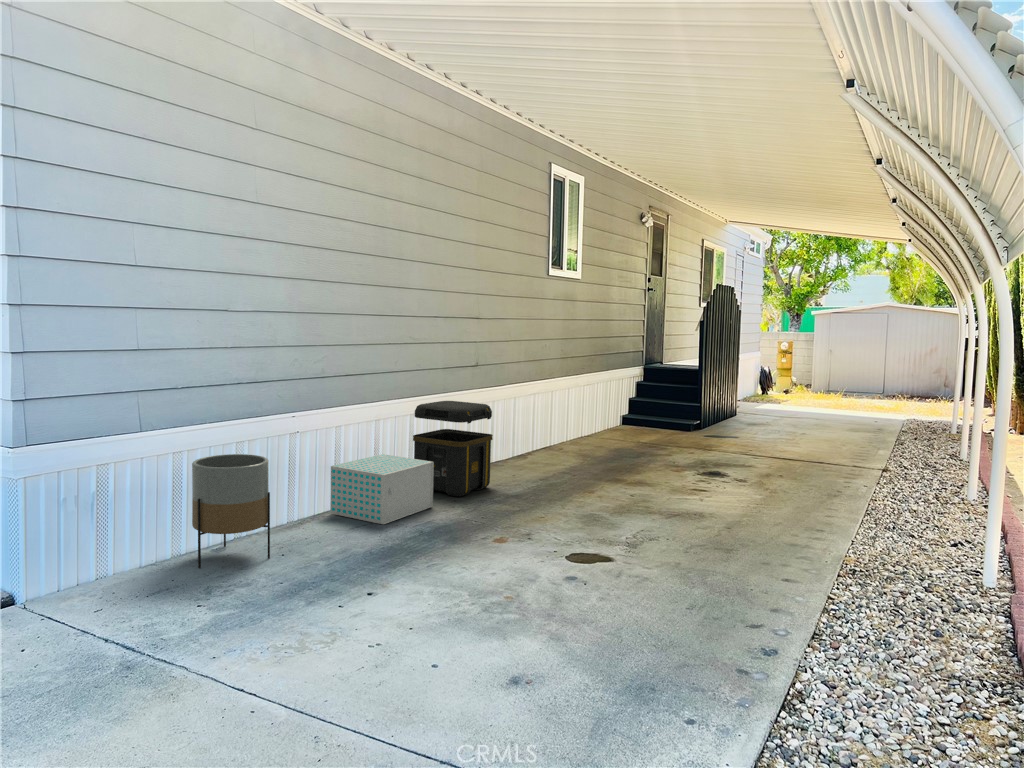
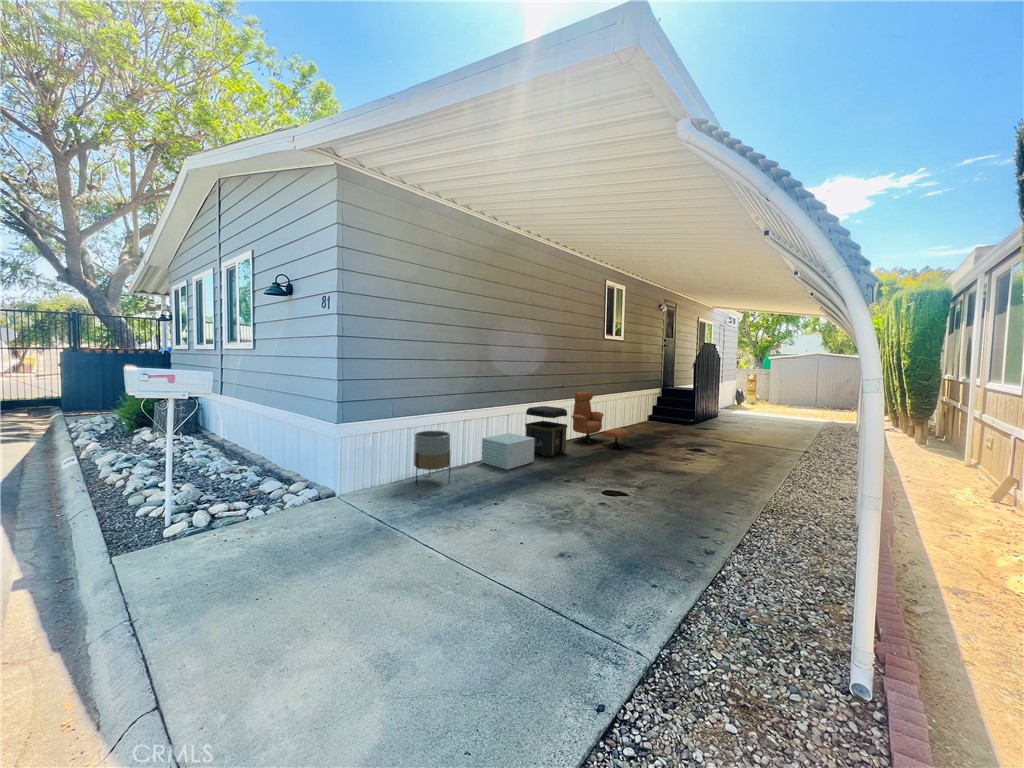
lounge chair: none [497,372,601,477] -> present [571,392,629,450]

